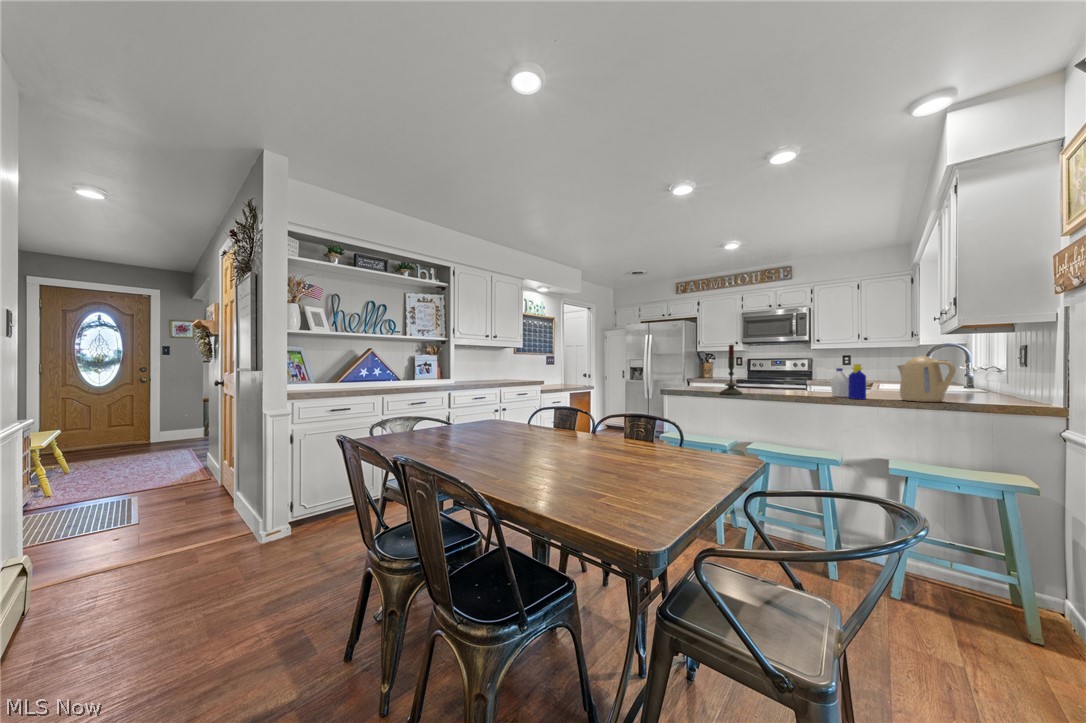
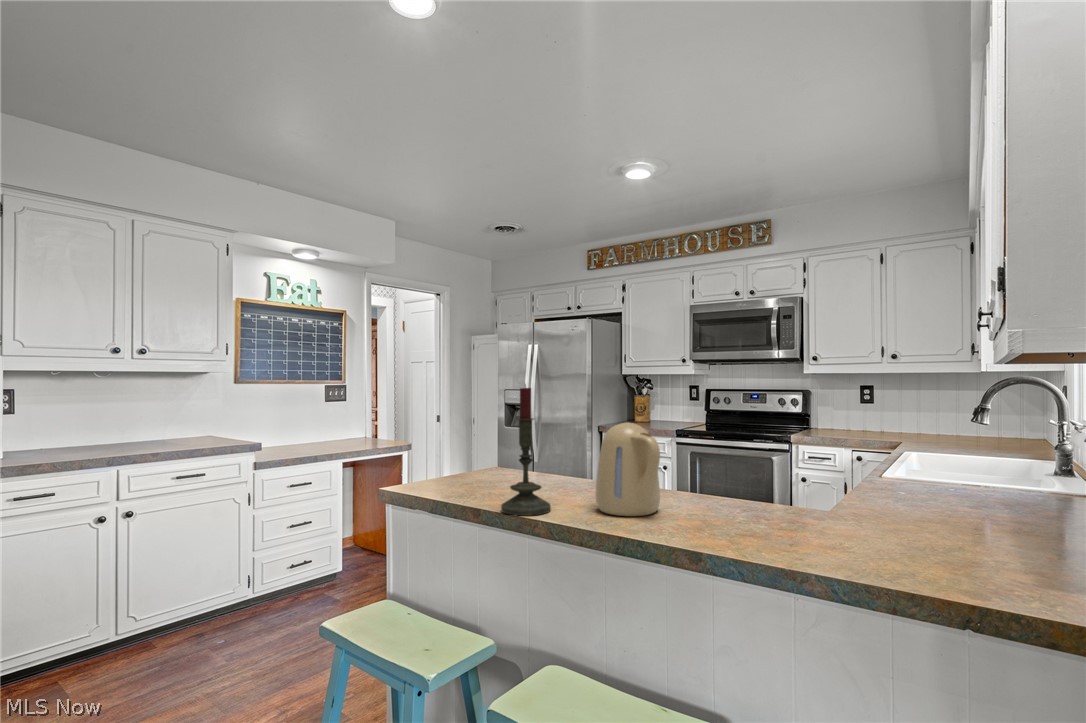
kettle: present [897,356,956,402] -> present [596,422,660,516]
bottle: present [830,364,866,400] -> none [734,451,802,552]

